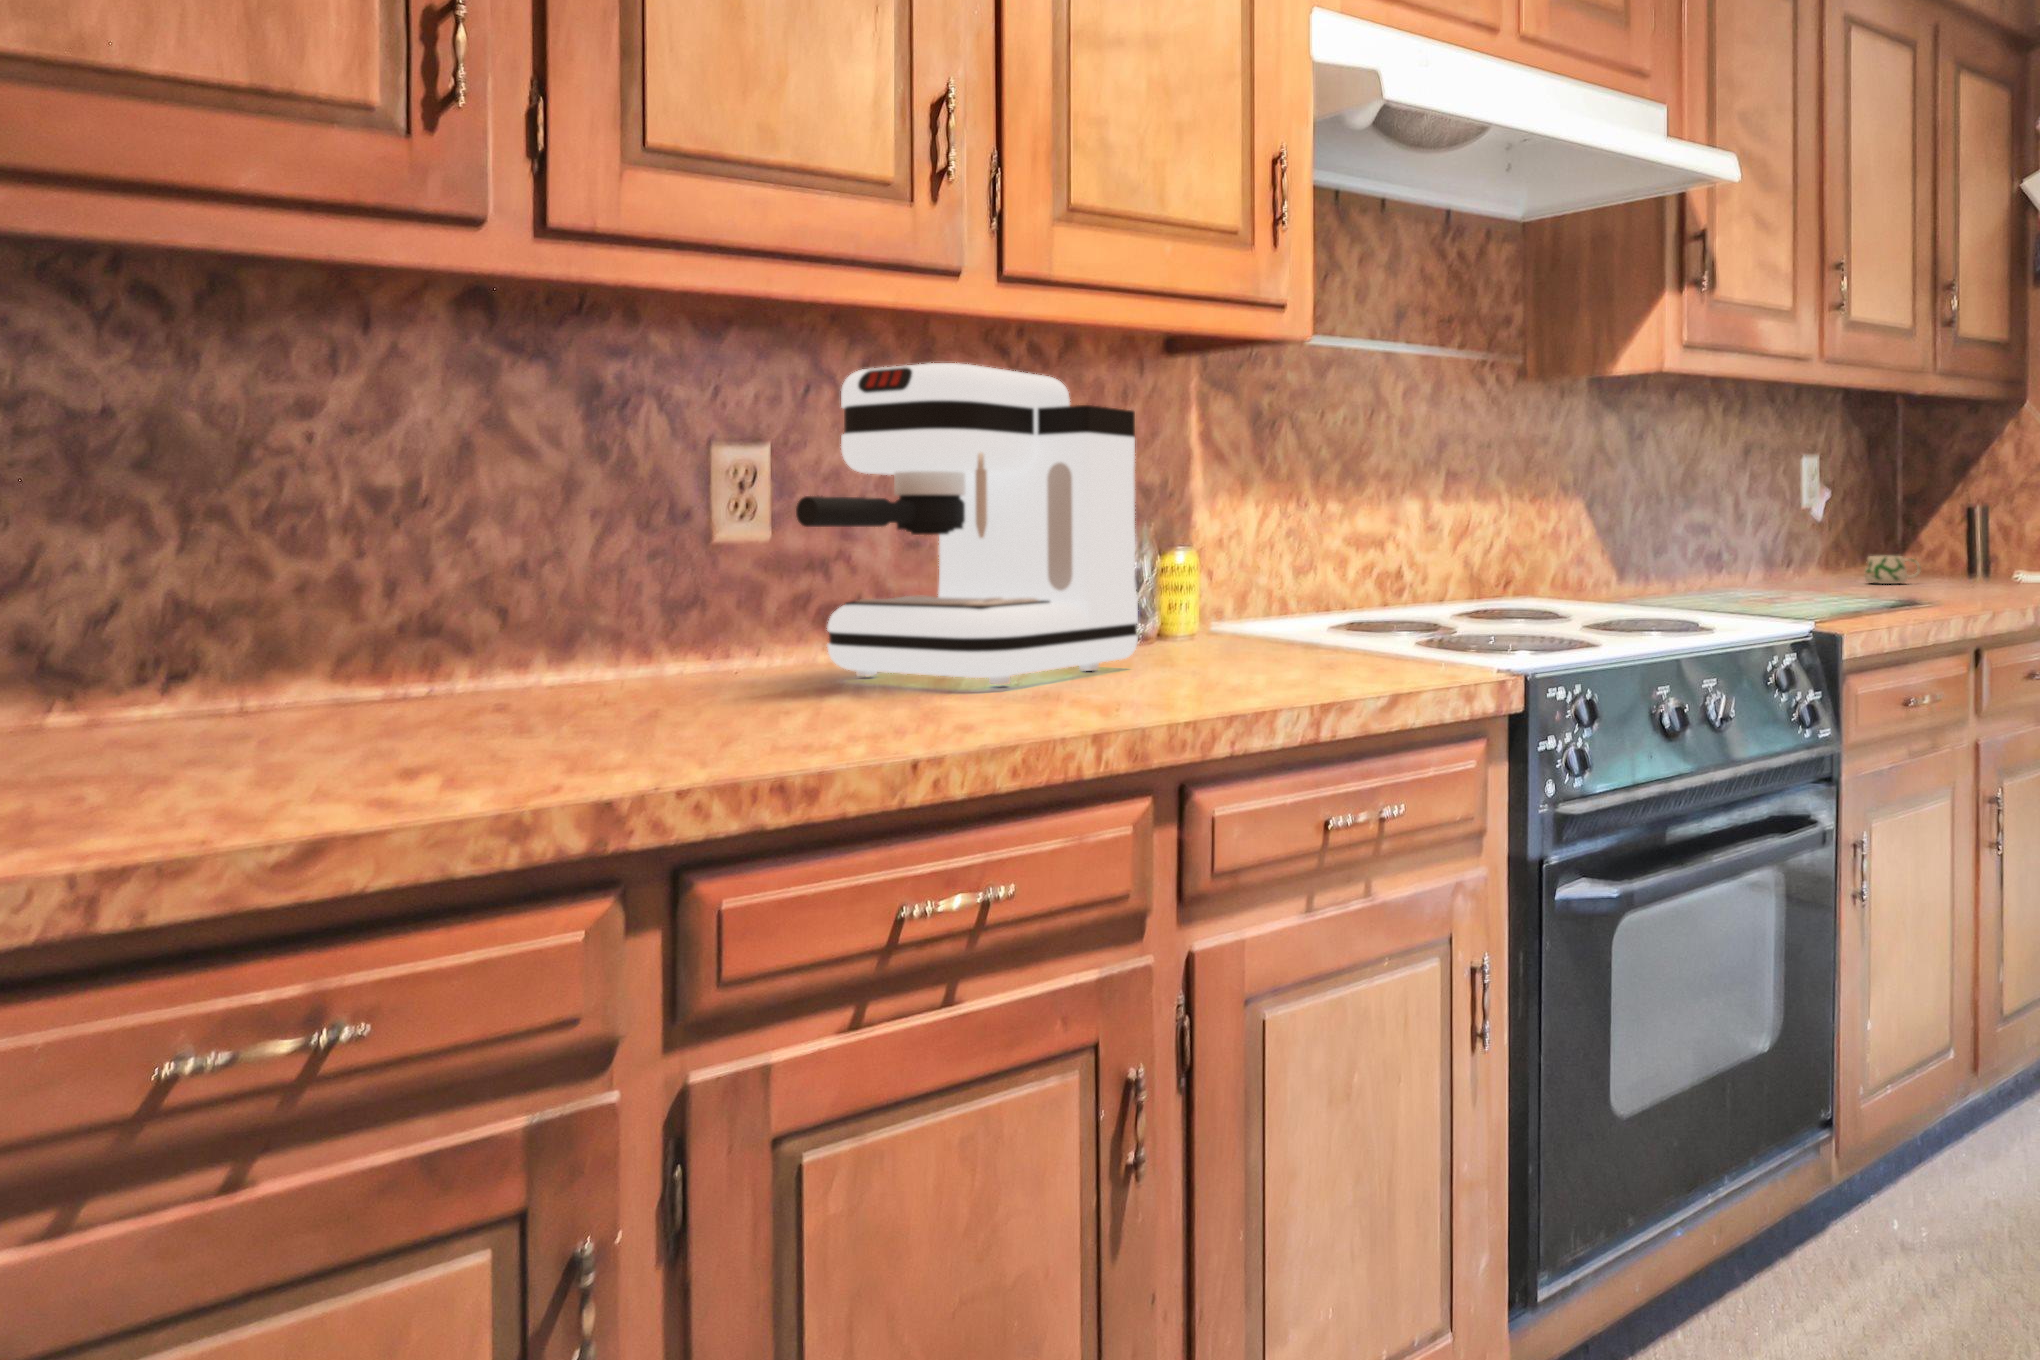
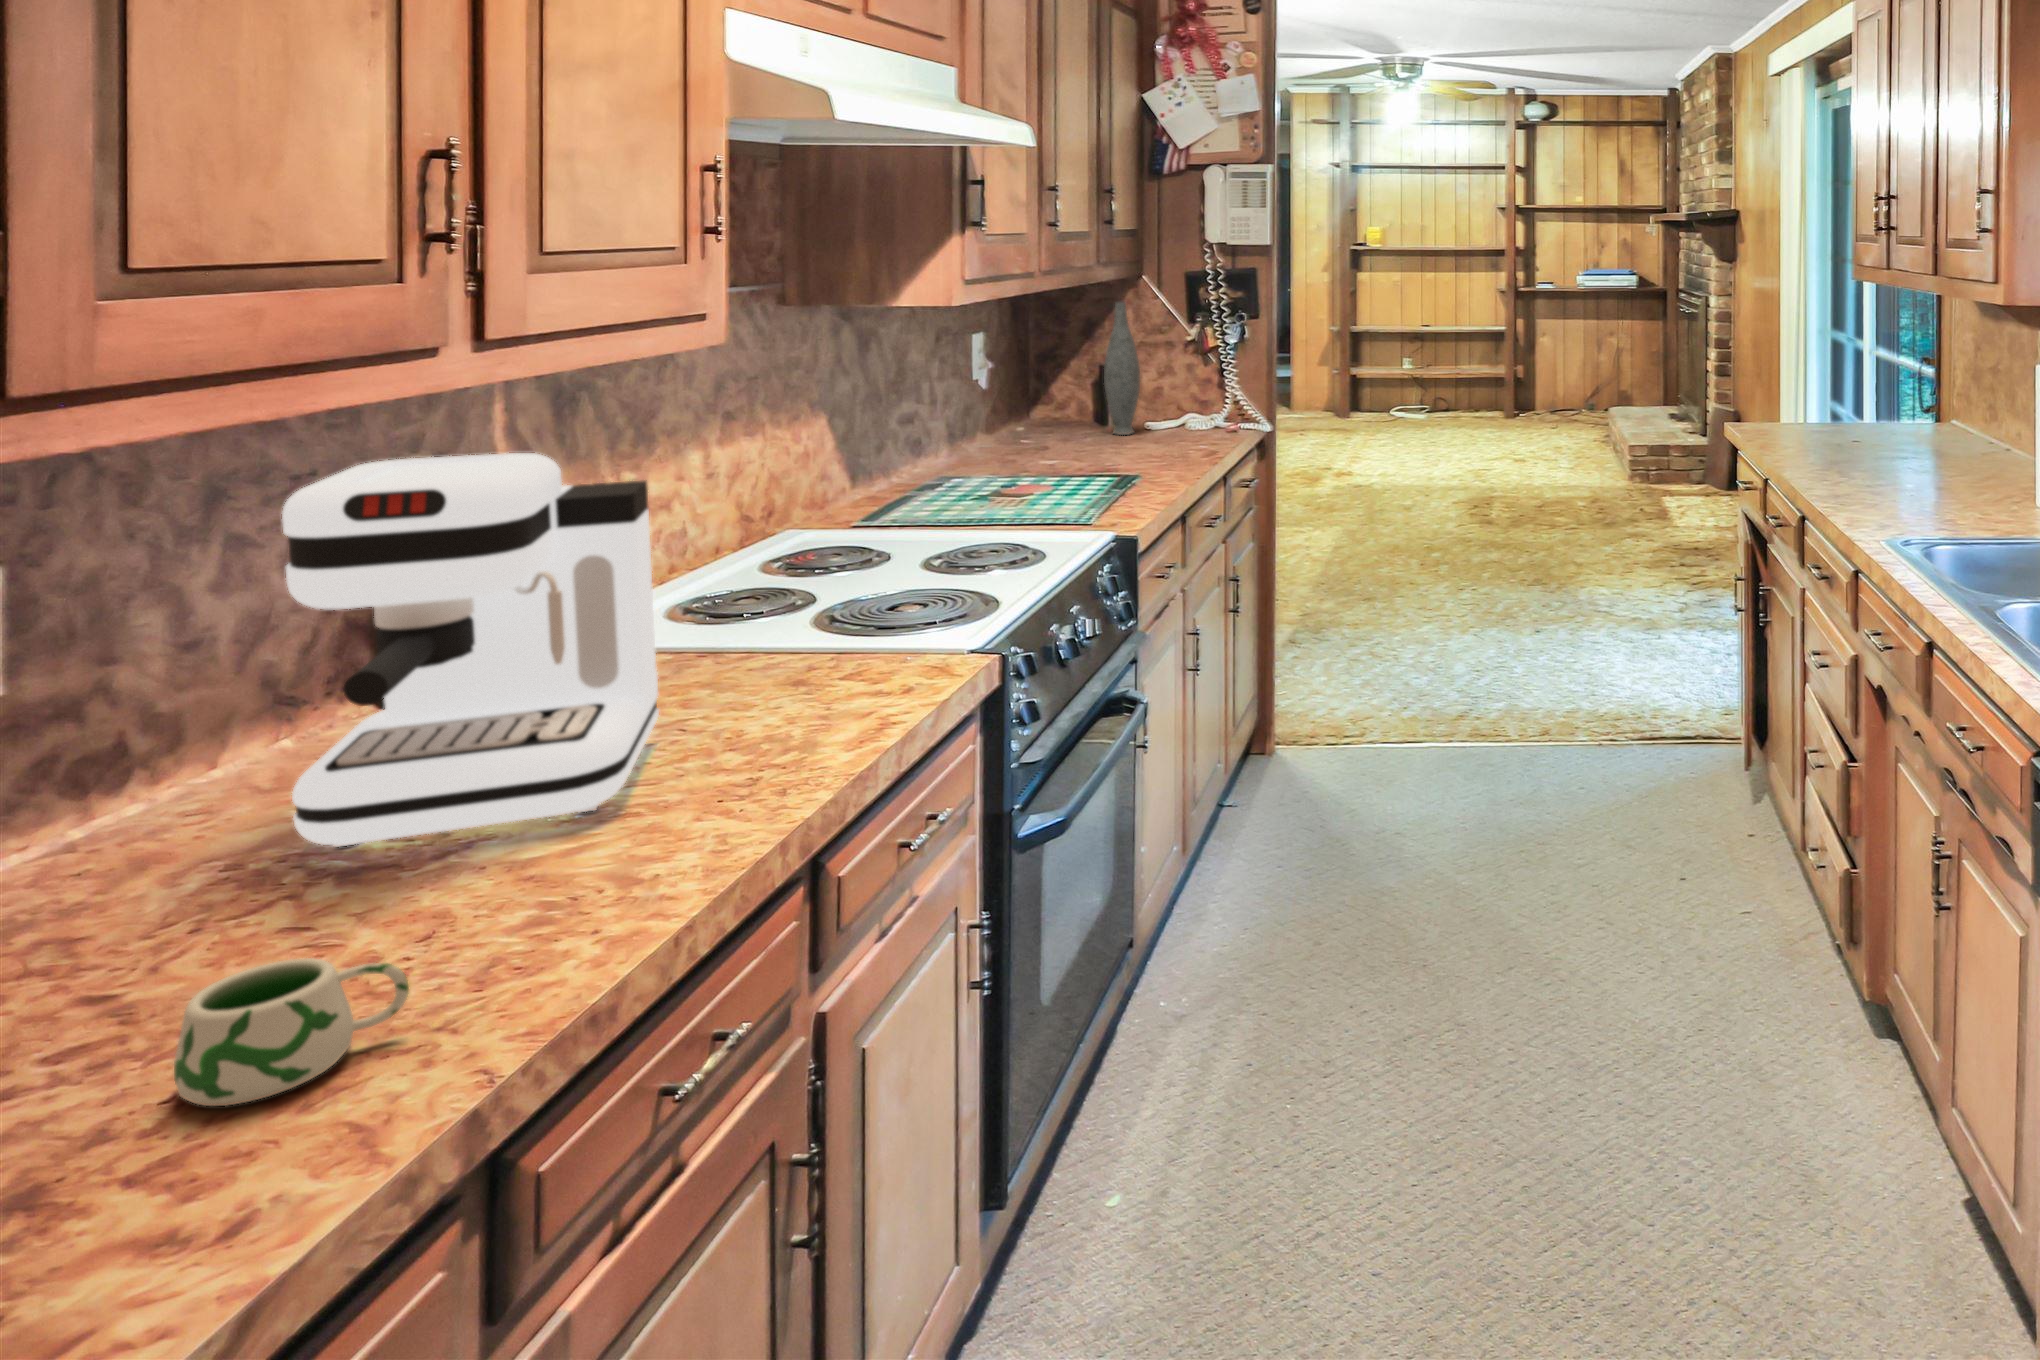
vase: none [1958,426,2005,584] -> present [1104,302,1140,435]
mug: present [1864,556,1921,584] -> present [174,958,409,1106]

